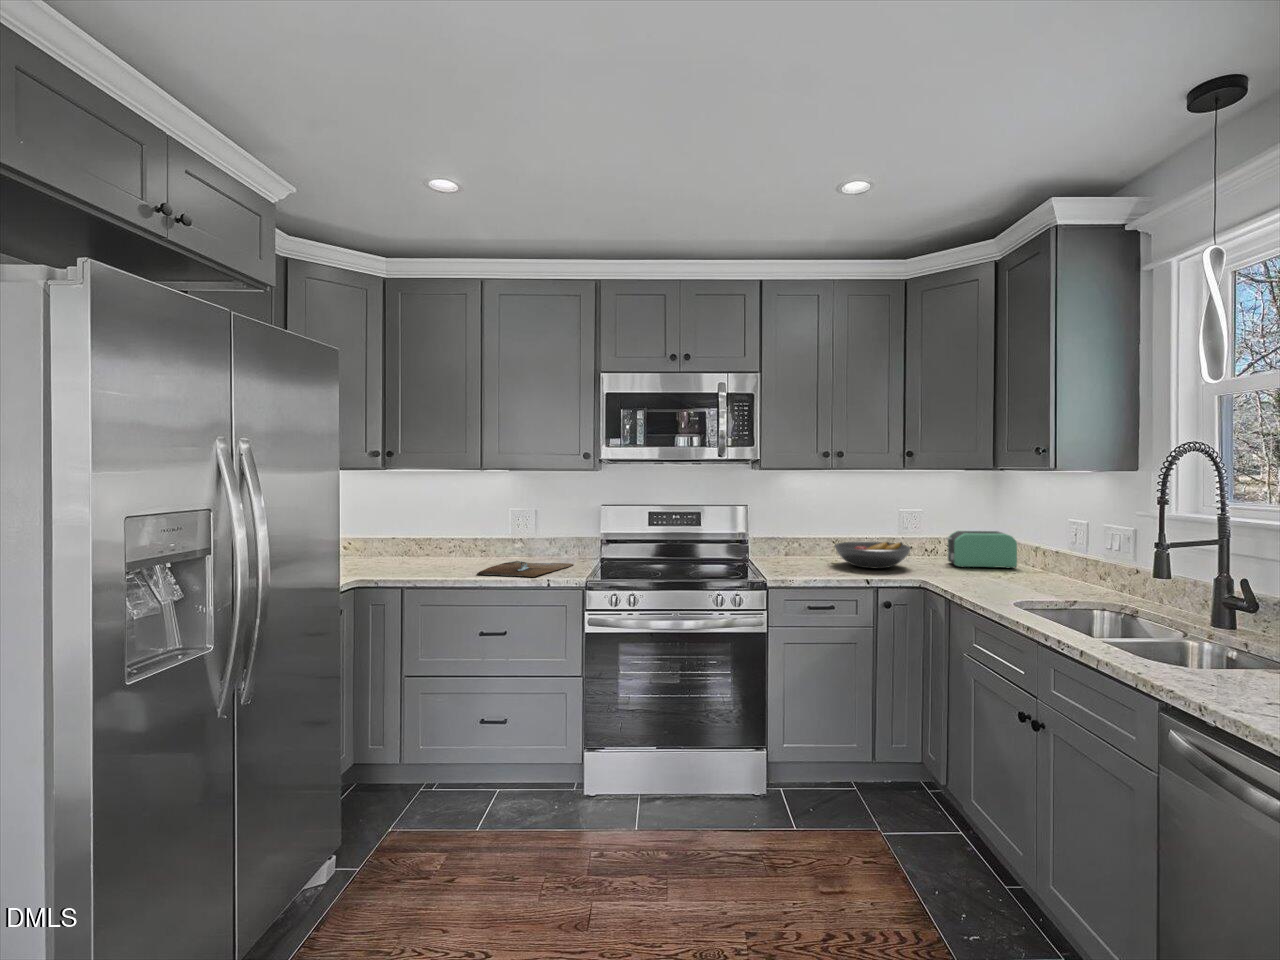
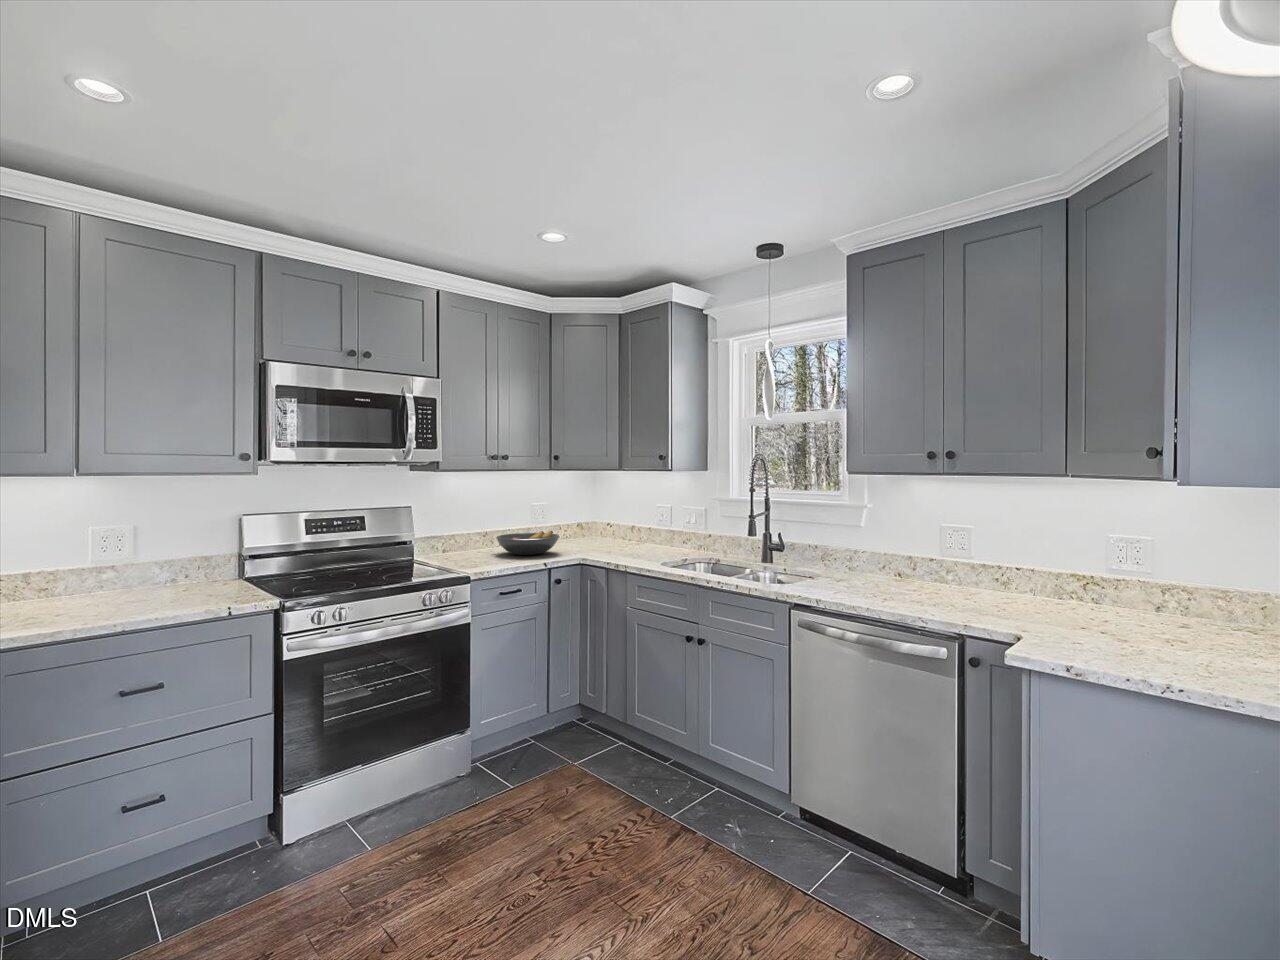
toaster: present [947,531,1017,568] -> none [574,518,622,548]
cutting board: present [477,561,573,577] -> none [92,584,223,611]

